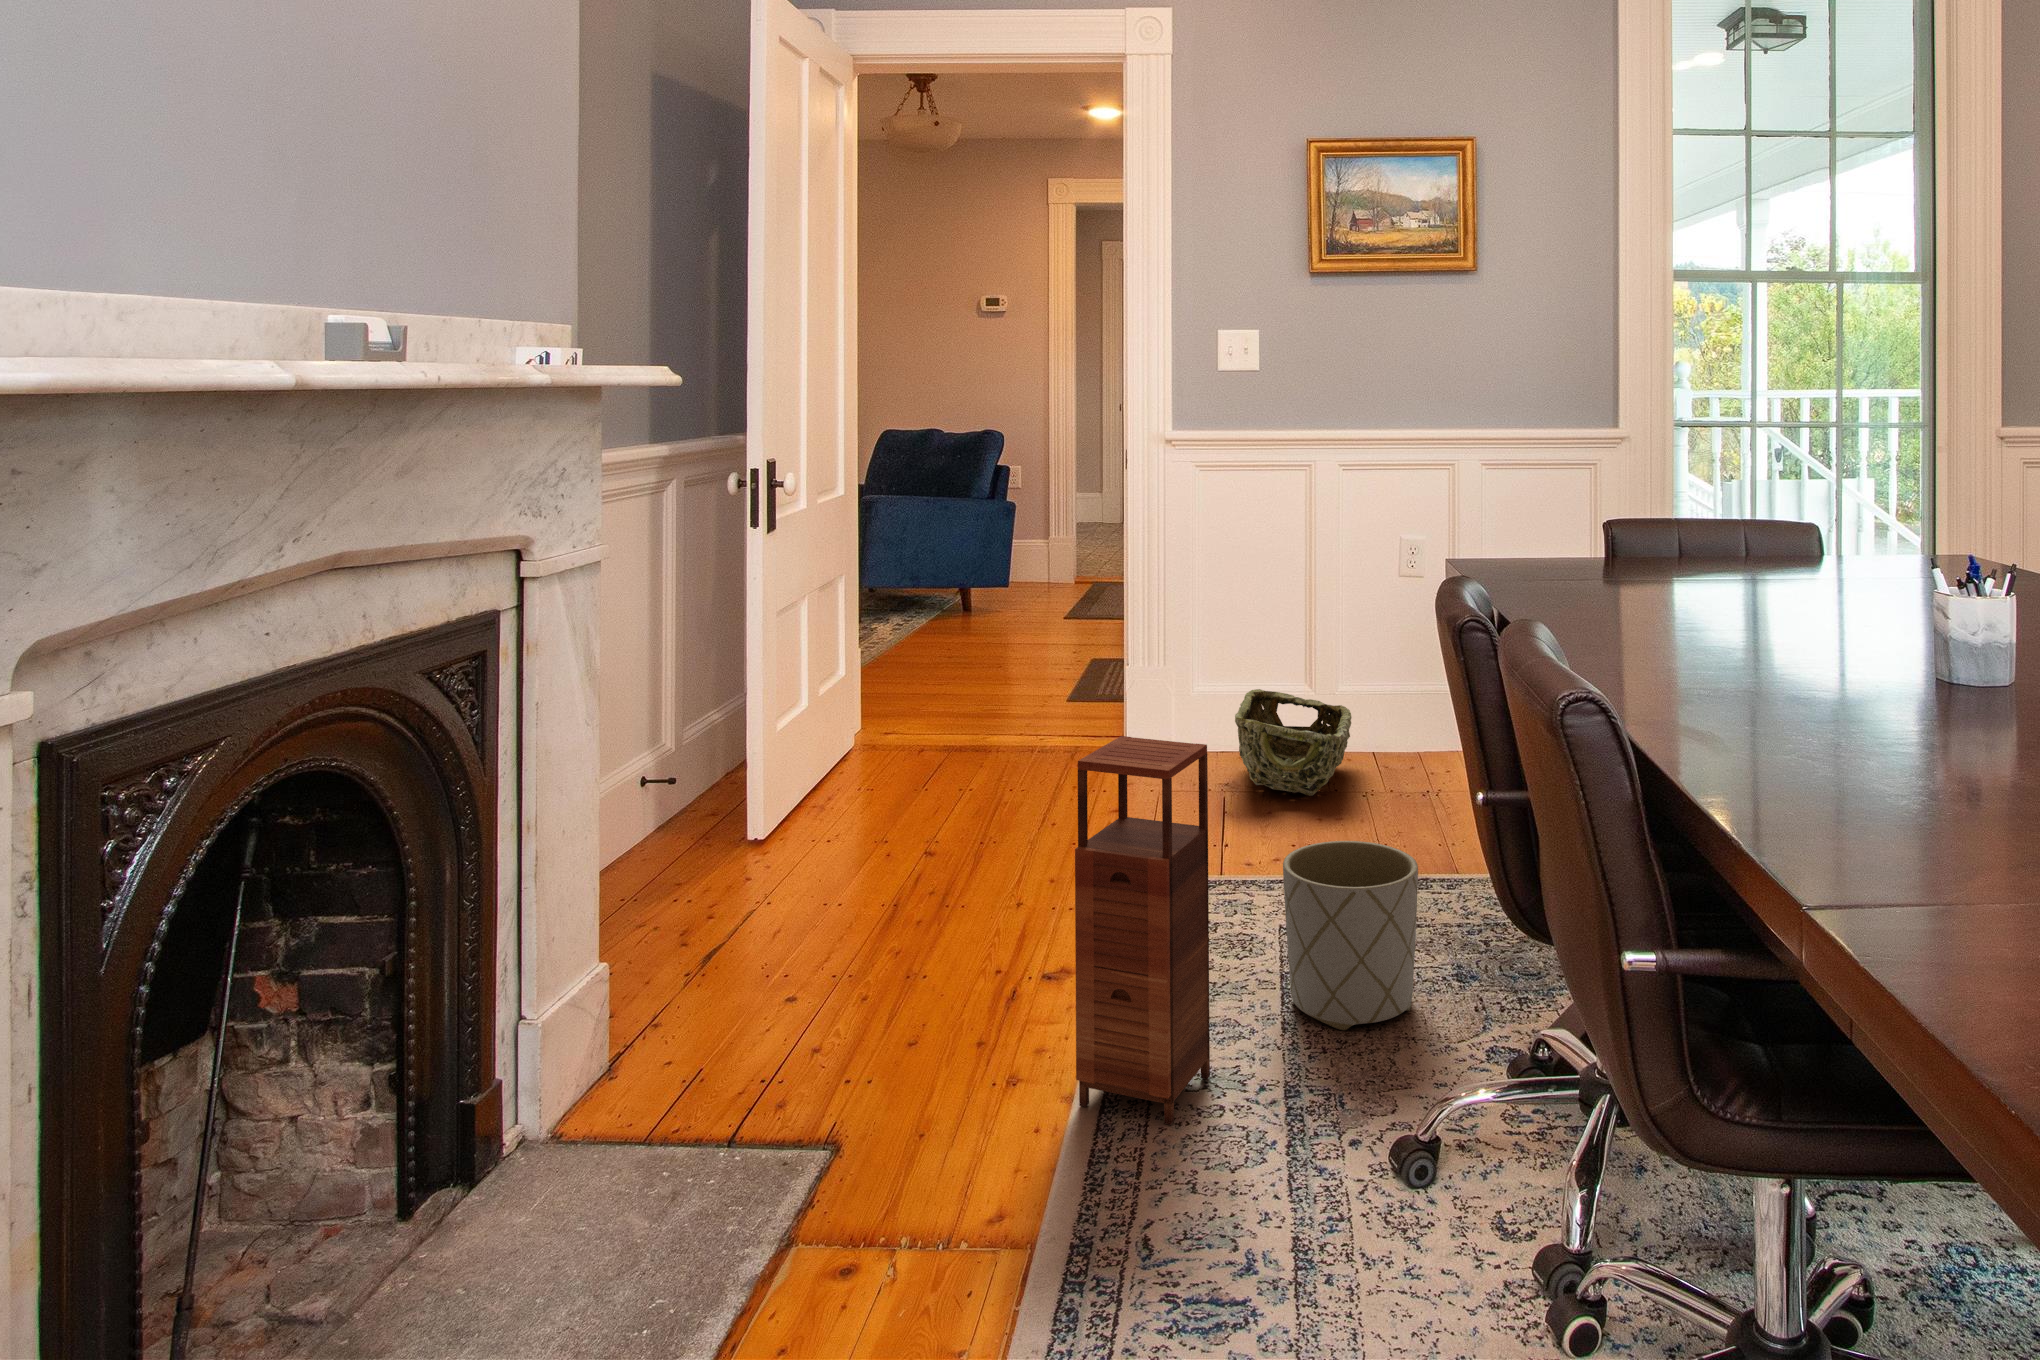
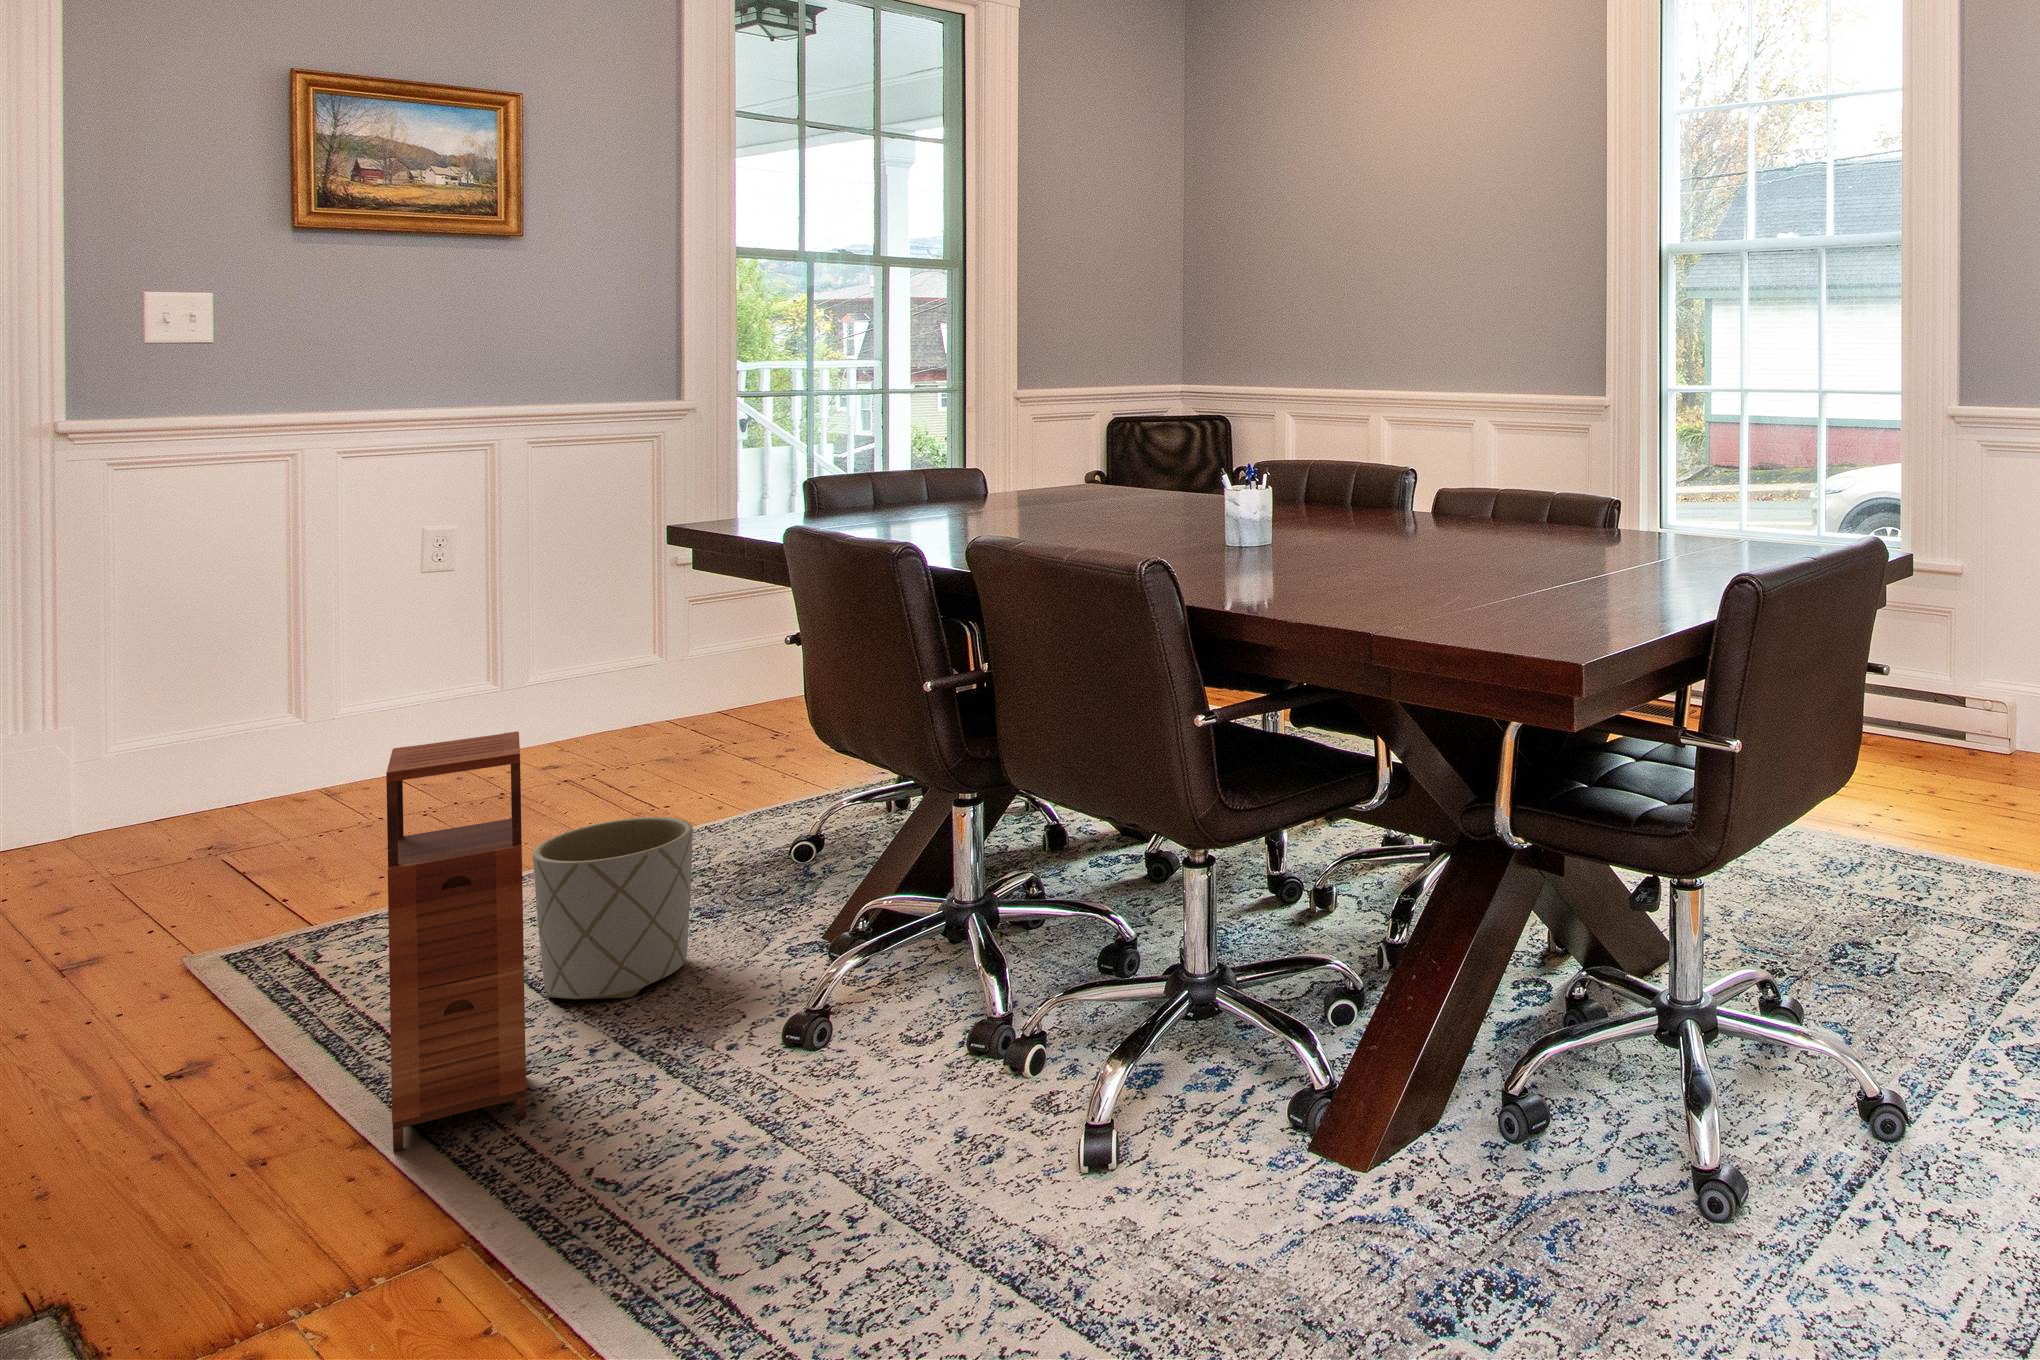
woven basket: present [1235,689,1352,796] -> none [204,752,405,864]

